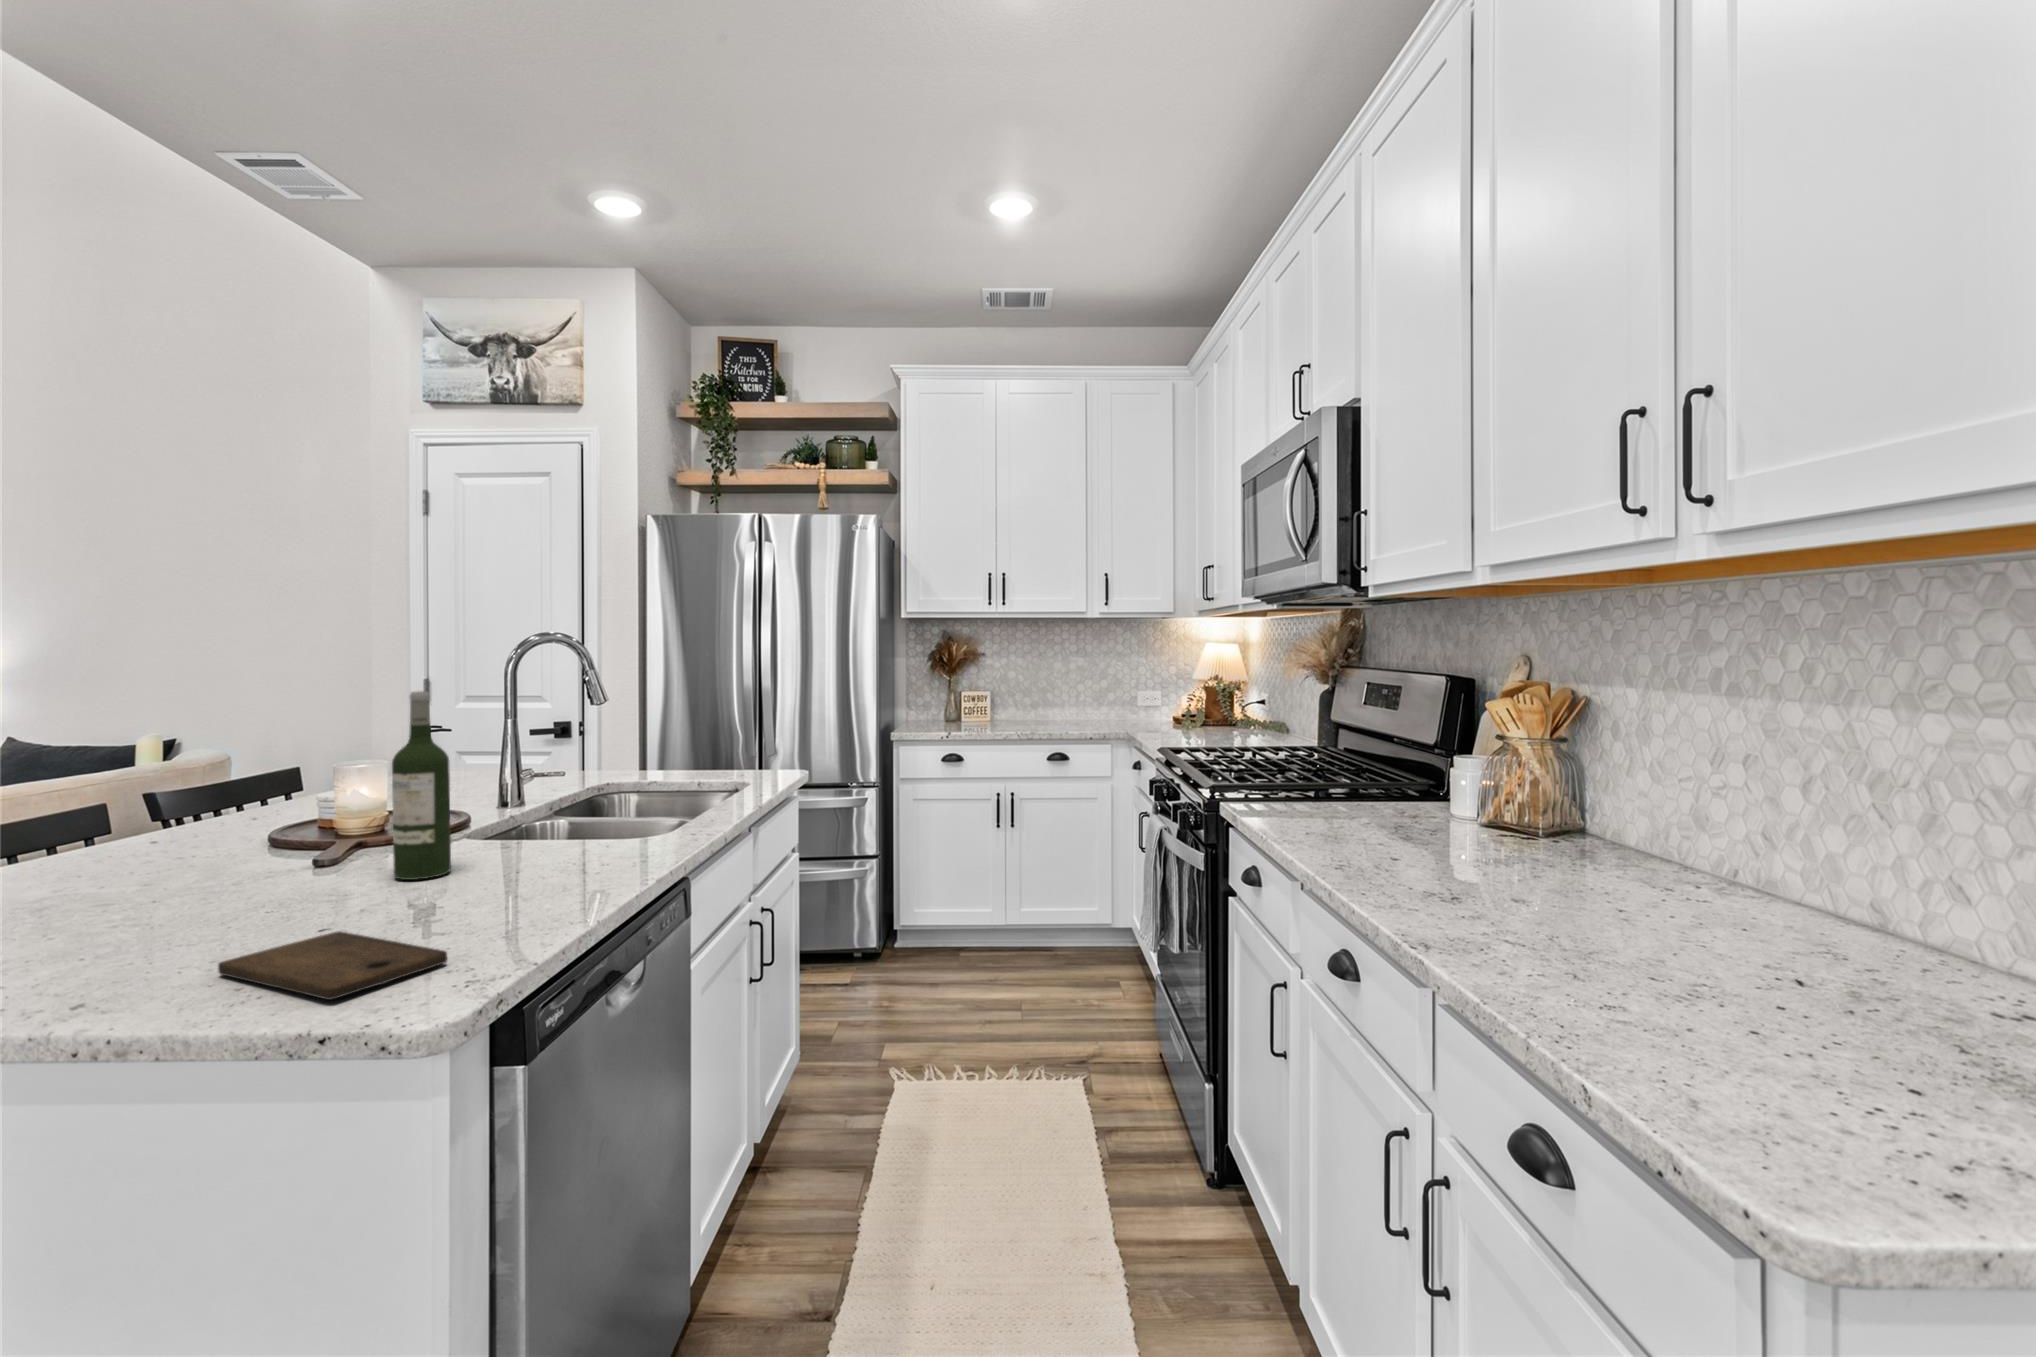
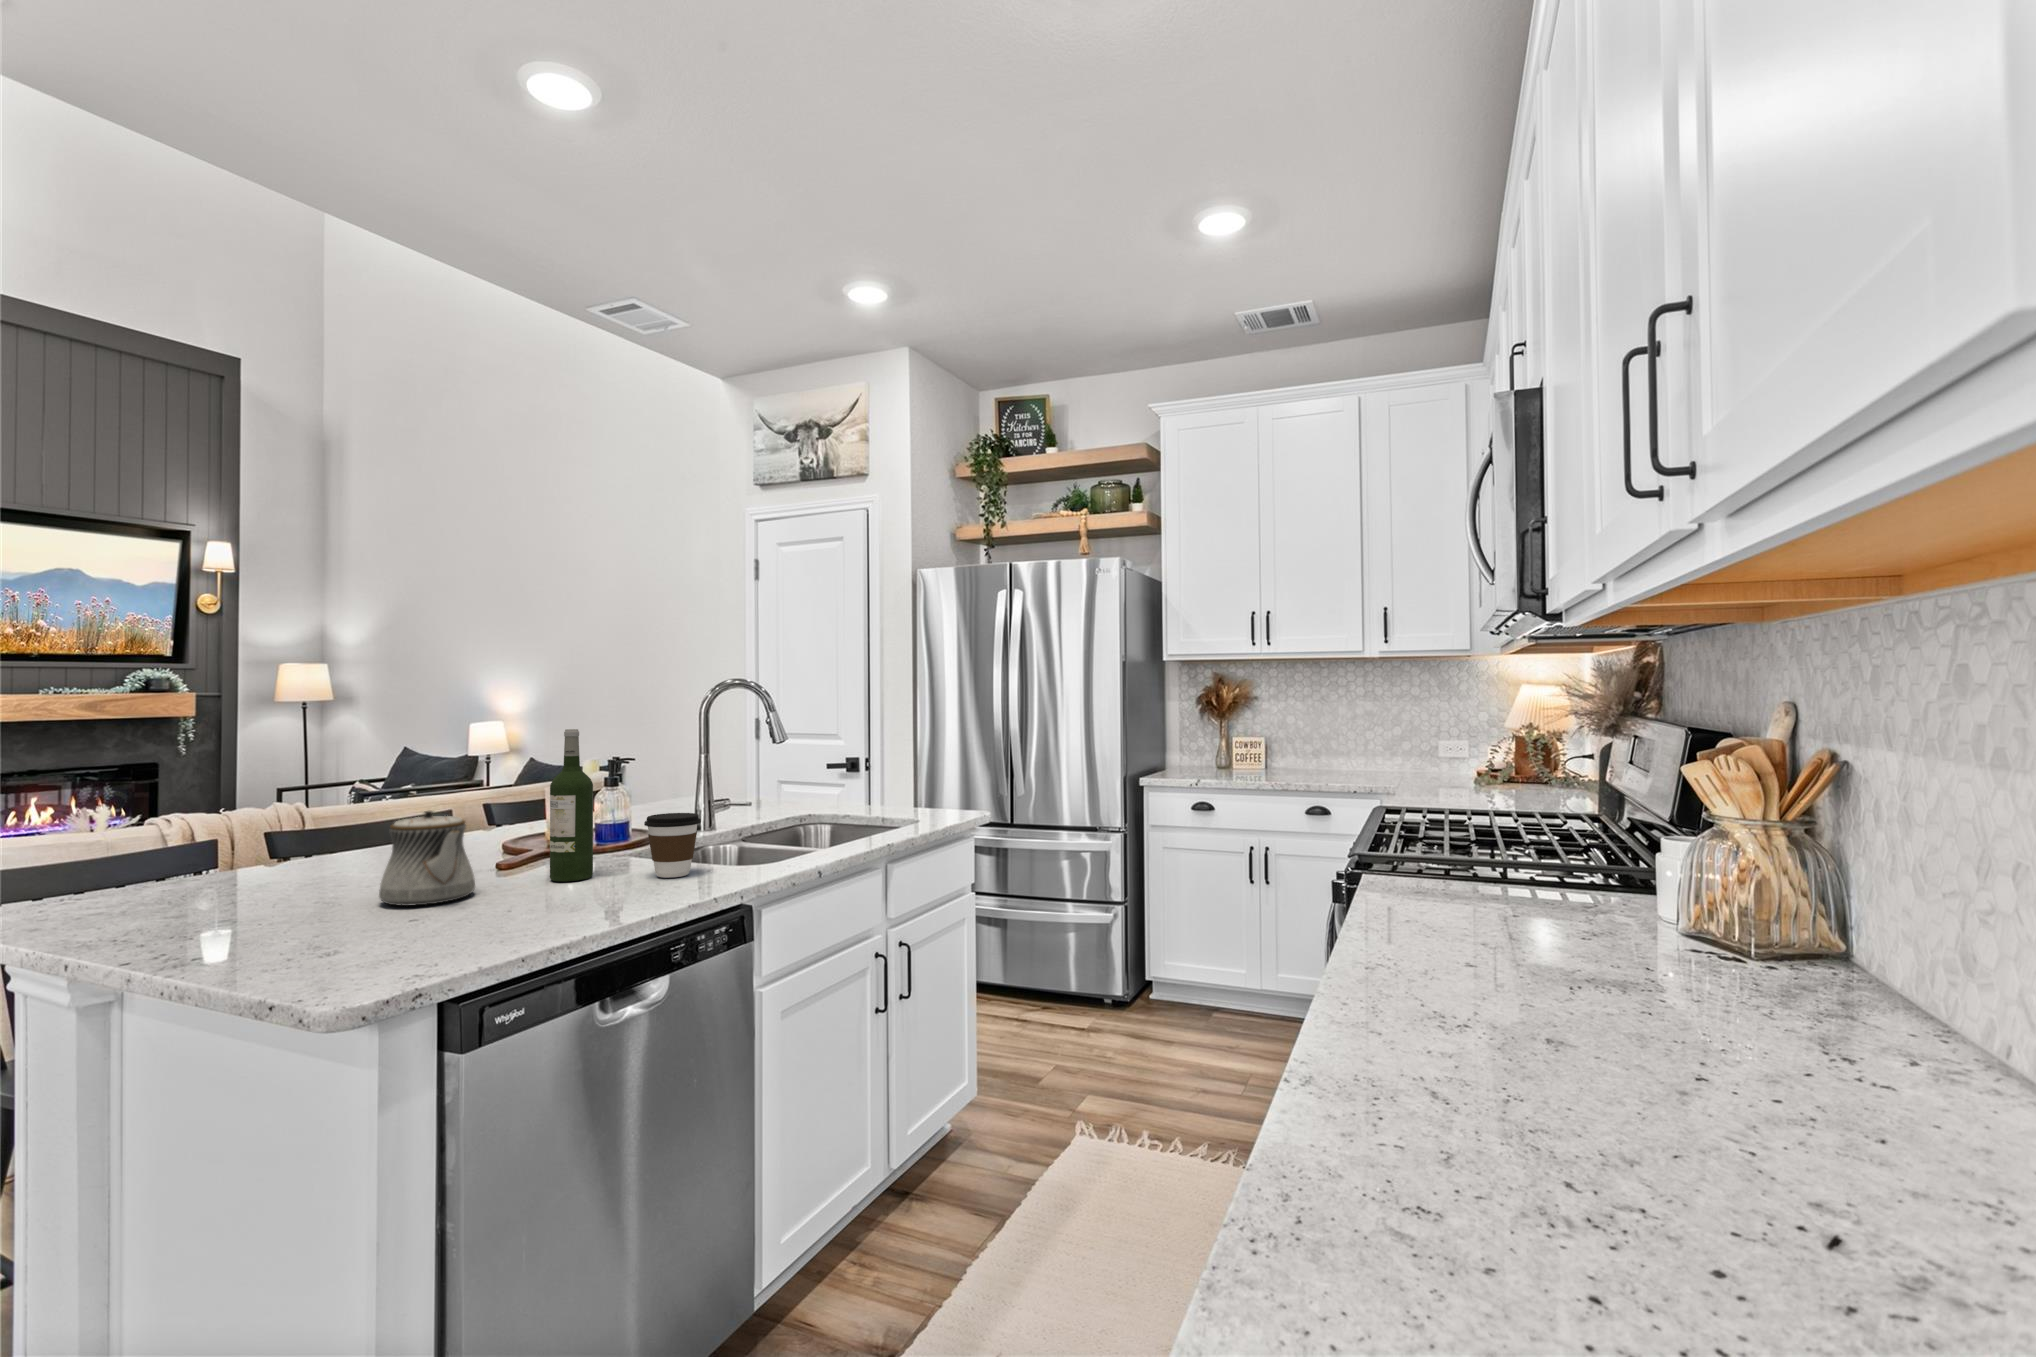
coffee cup: none [523,787,593,864] -> present [644,813,701,878]
teapot: none [168,802,314,931] -> present [379,811,475,906]
cutting board: present [218,931,447,1000] -> none [361,913,488,960]

